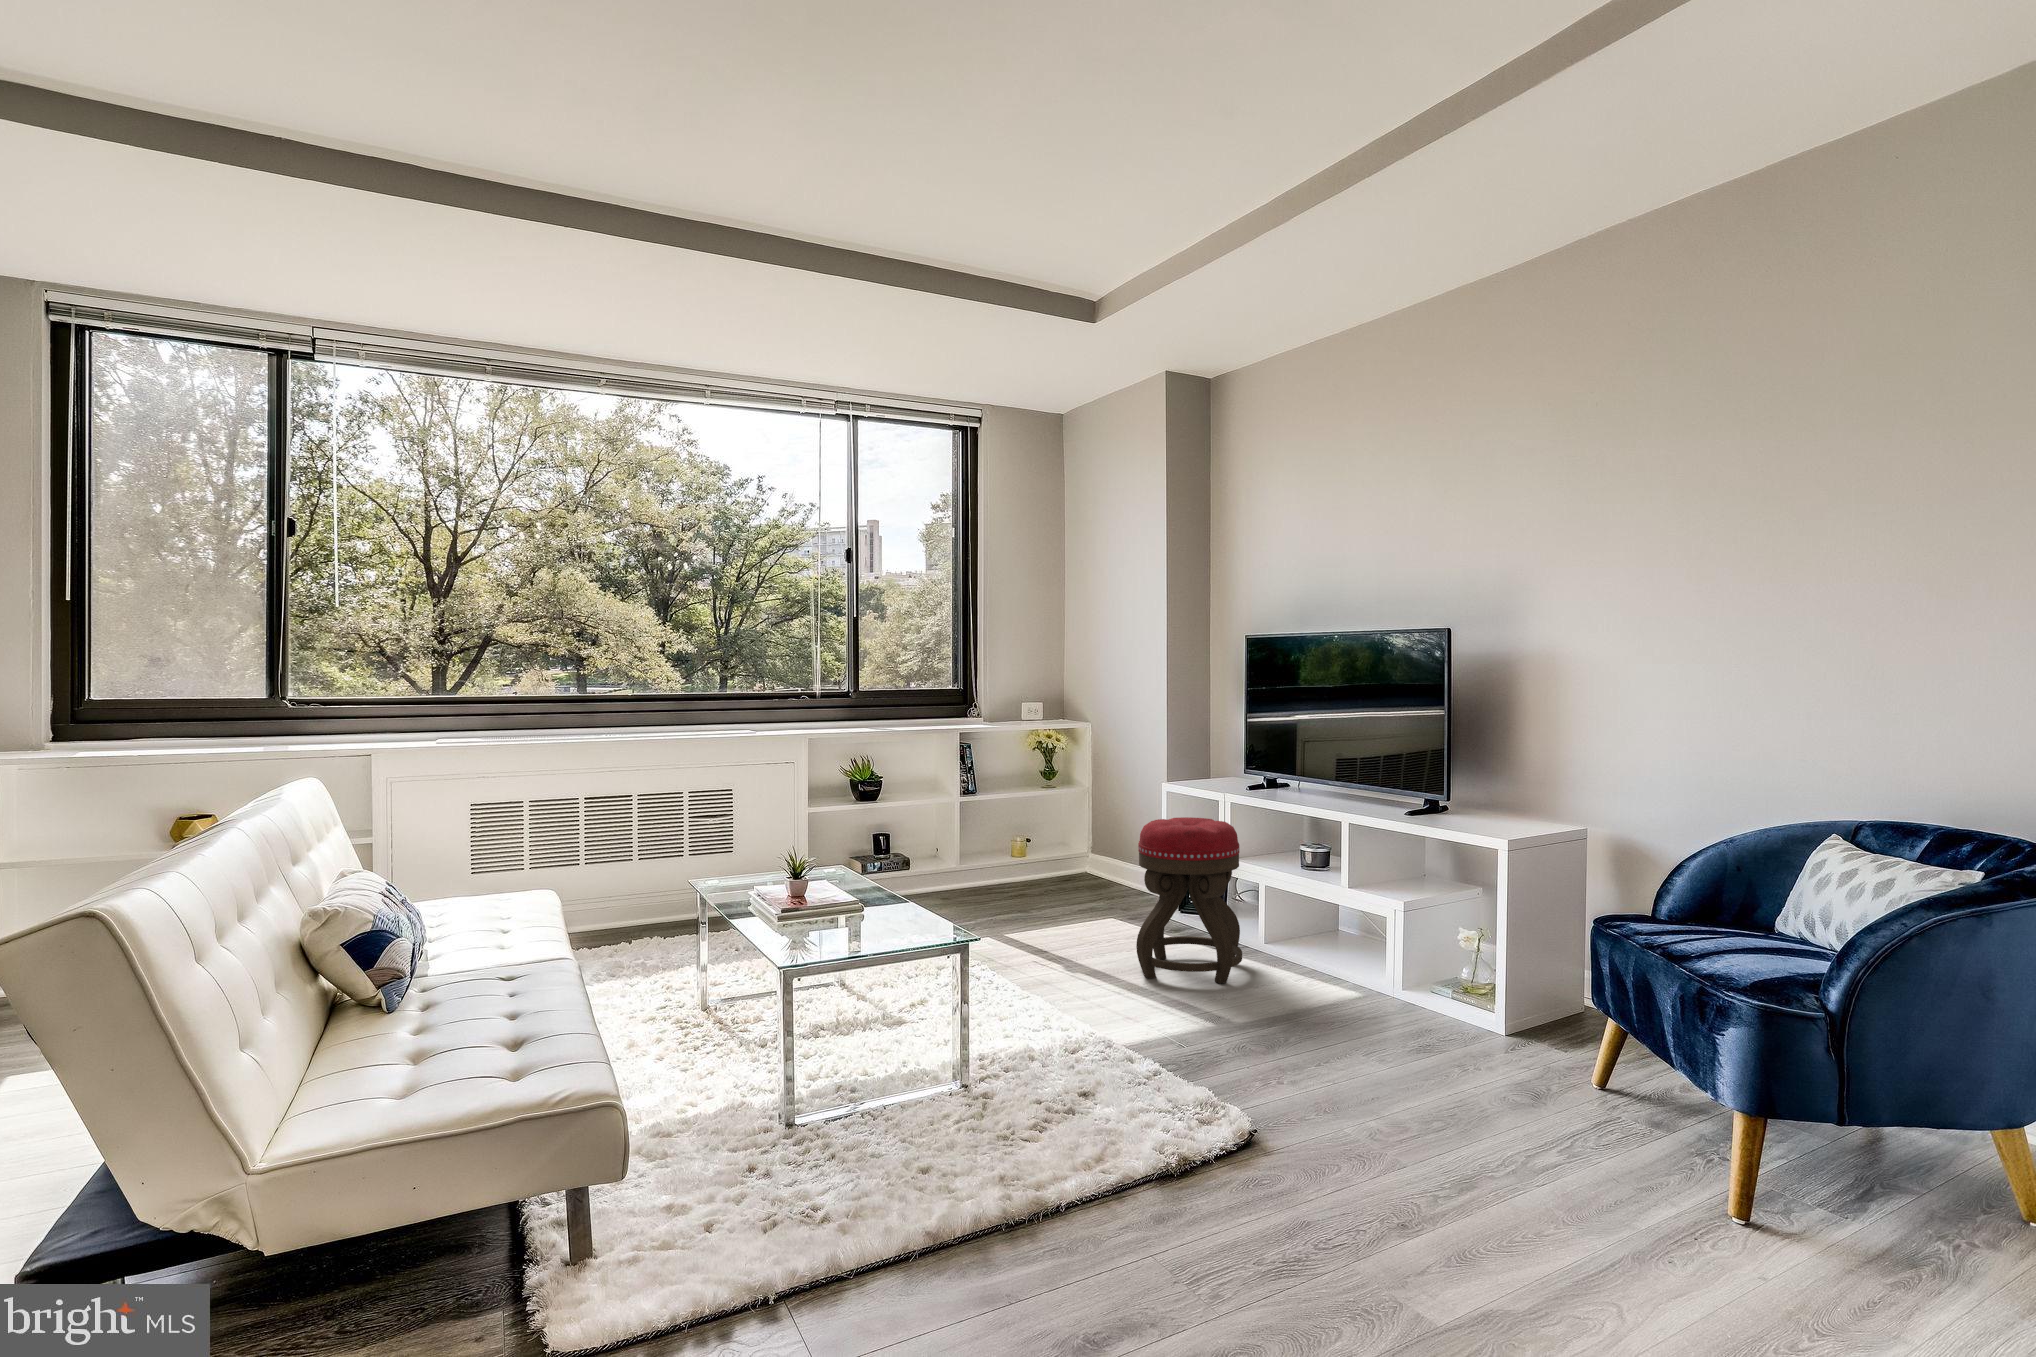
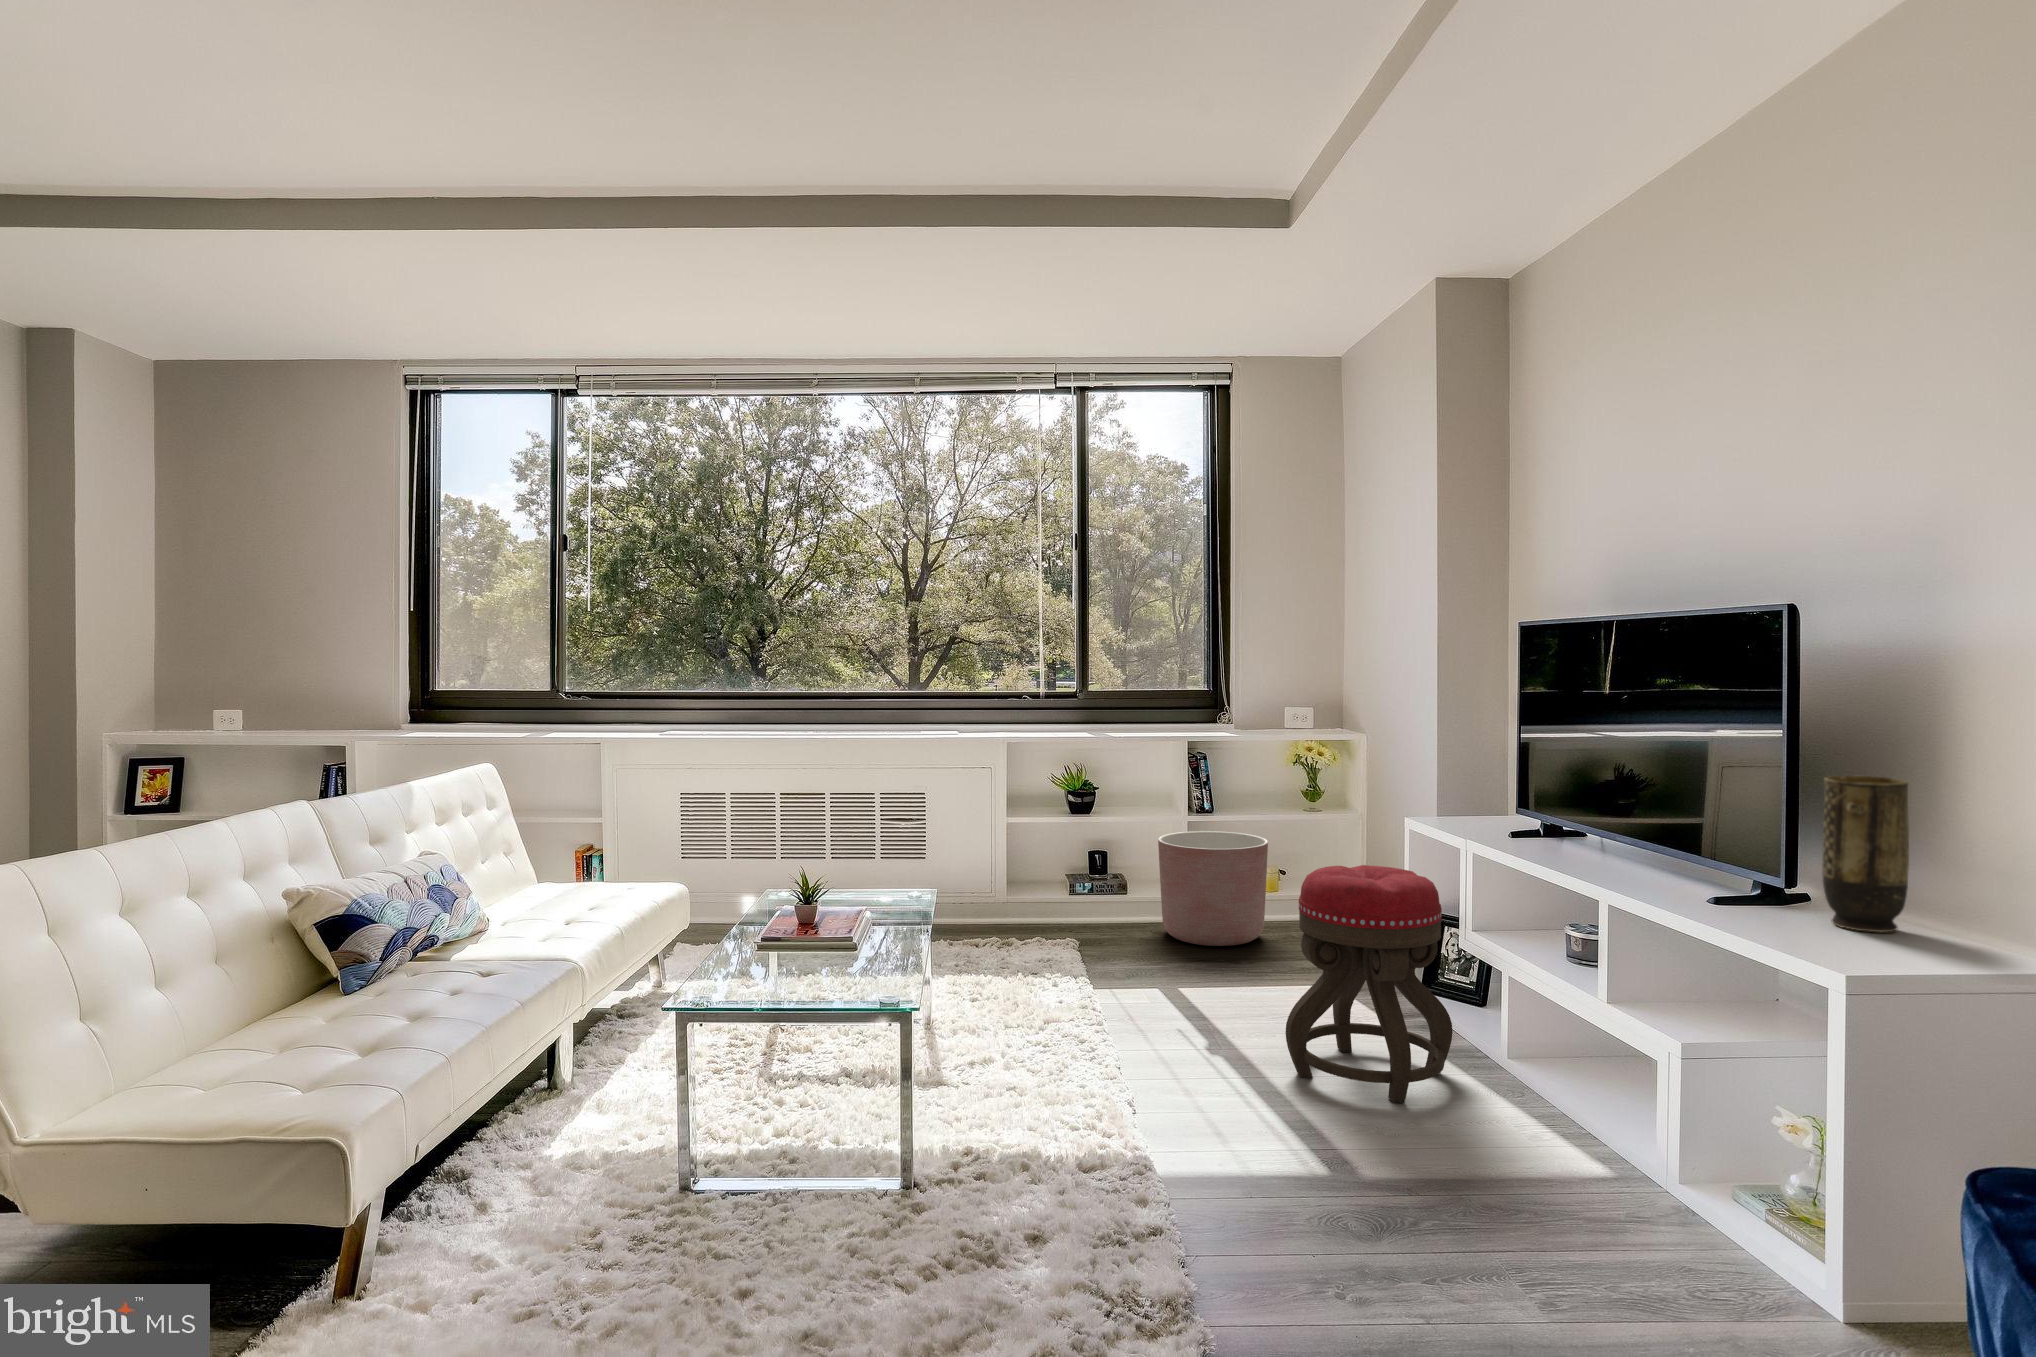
vase: none [1483,734,1526,826] -> present [1822,776,1909,932]
planter: none [945,808,1036,903] -> present [1158,831,1268,946]

